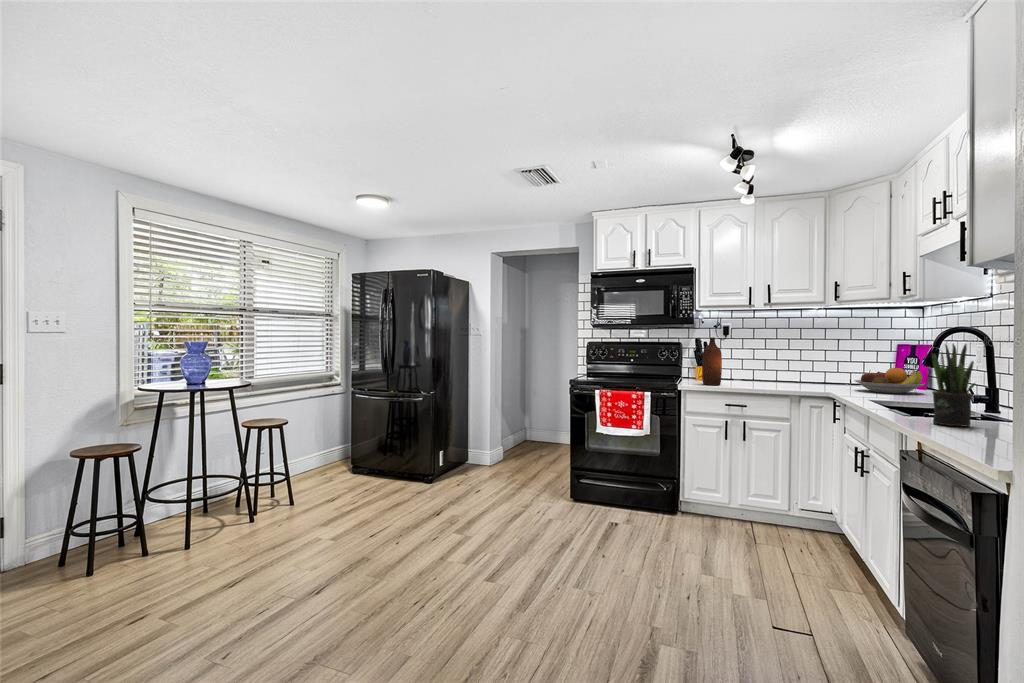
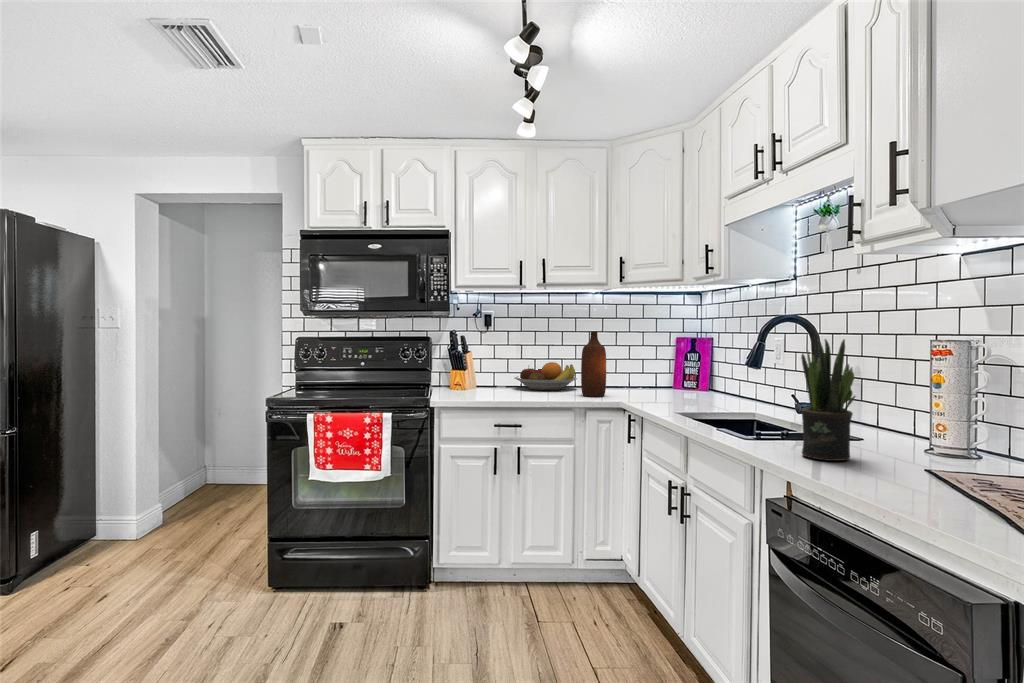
bottle: present [702,337,722,385] -> present [581,331,606,397]
fruit bowl: present [855,368,924,393] -> present [514,362,577,390]

